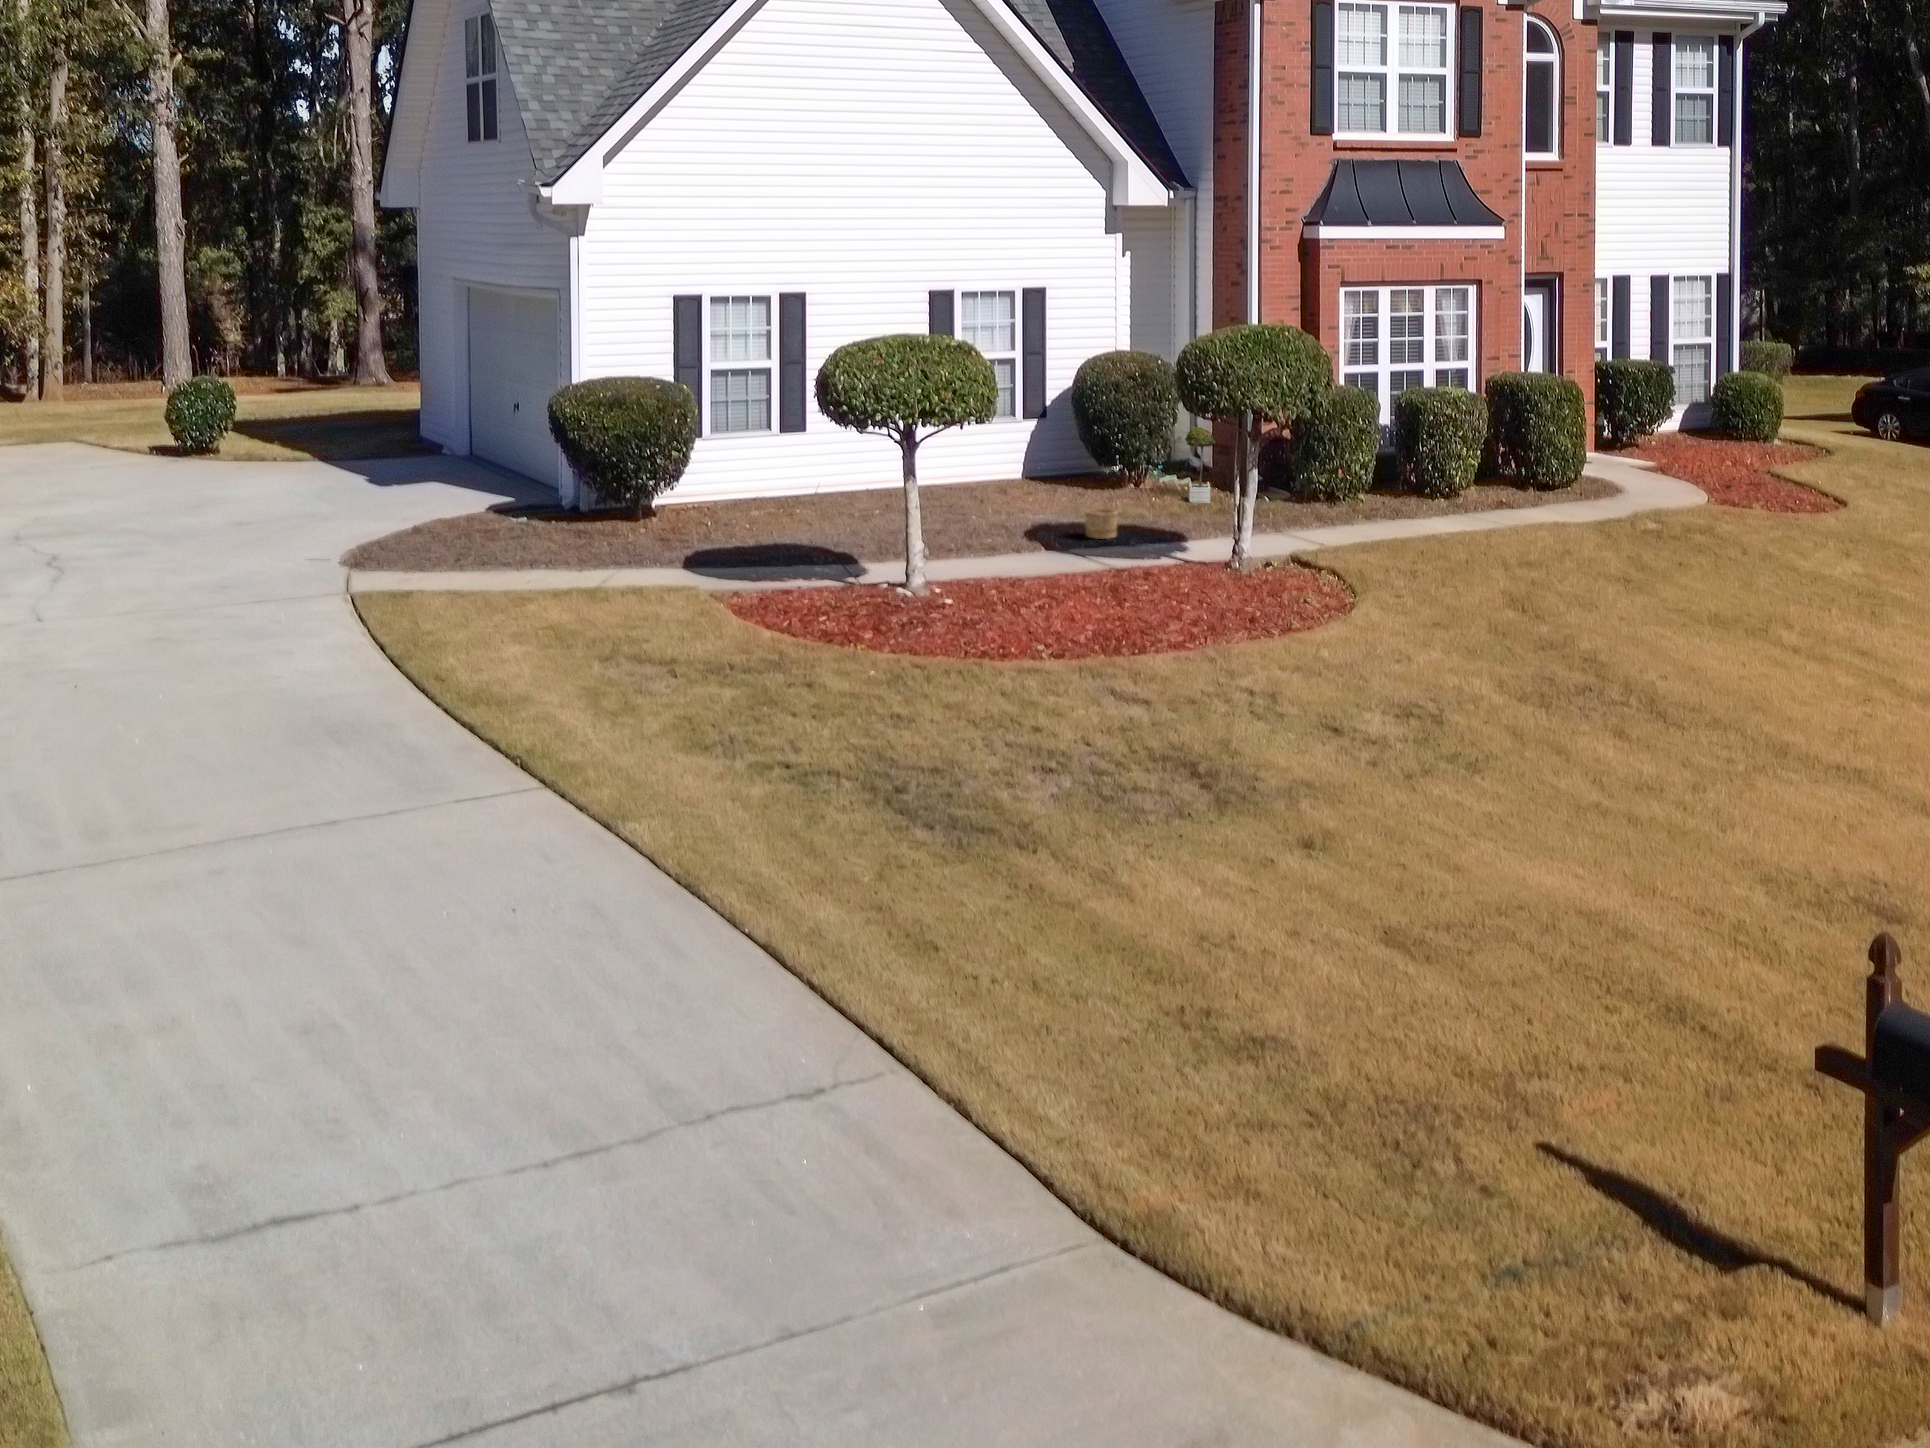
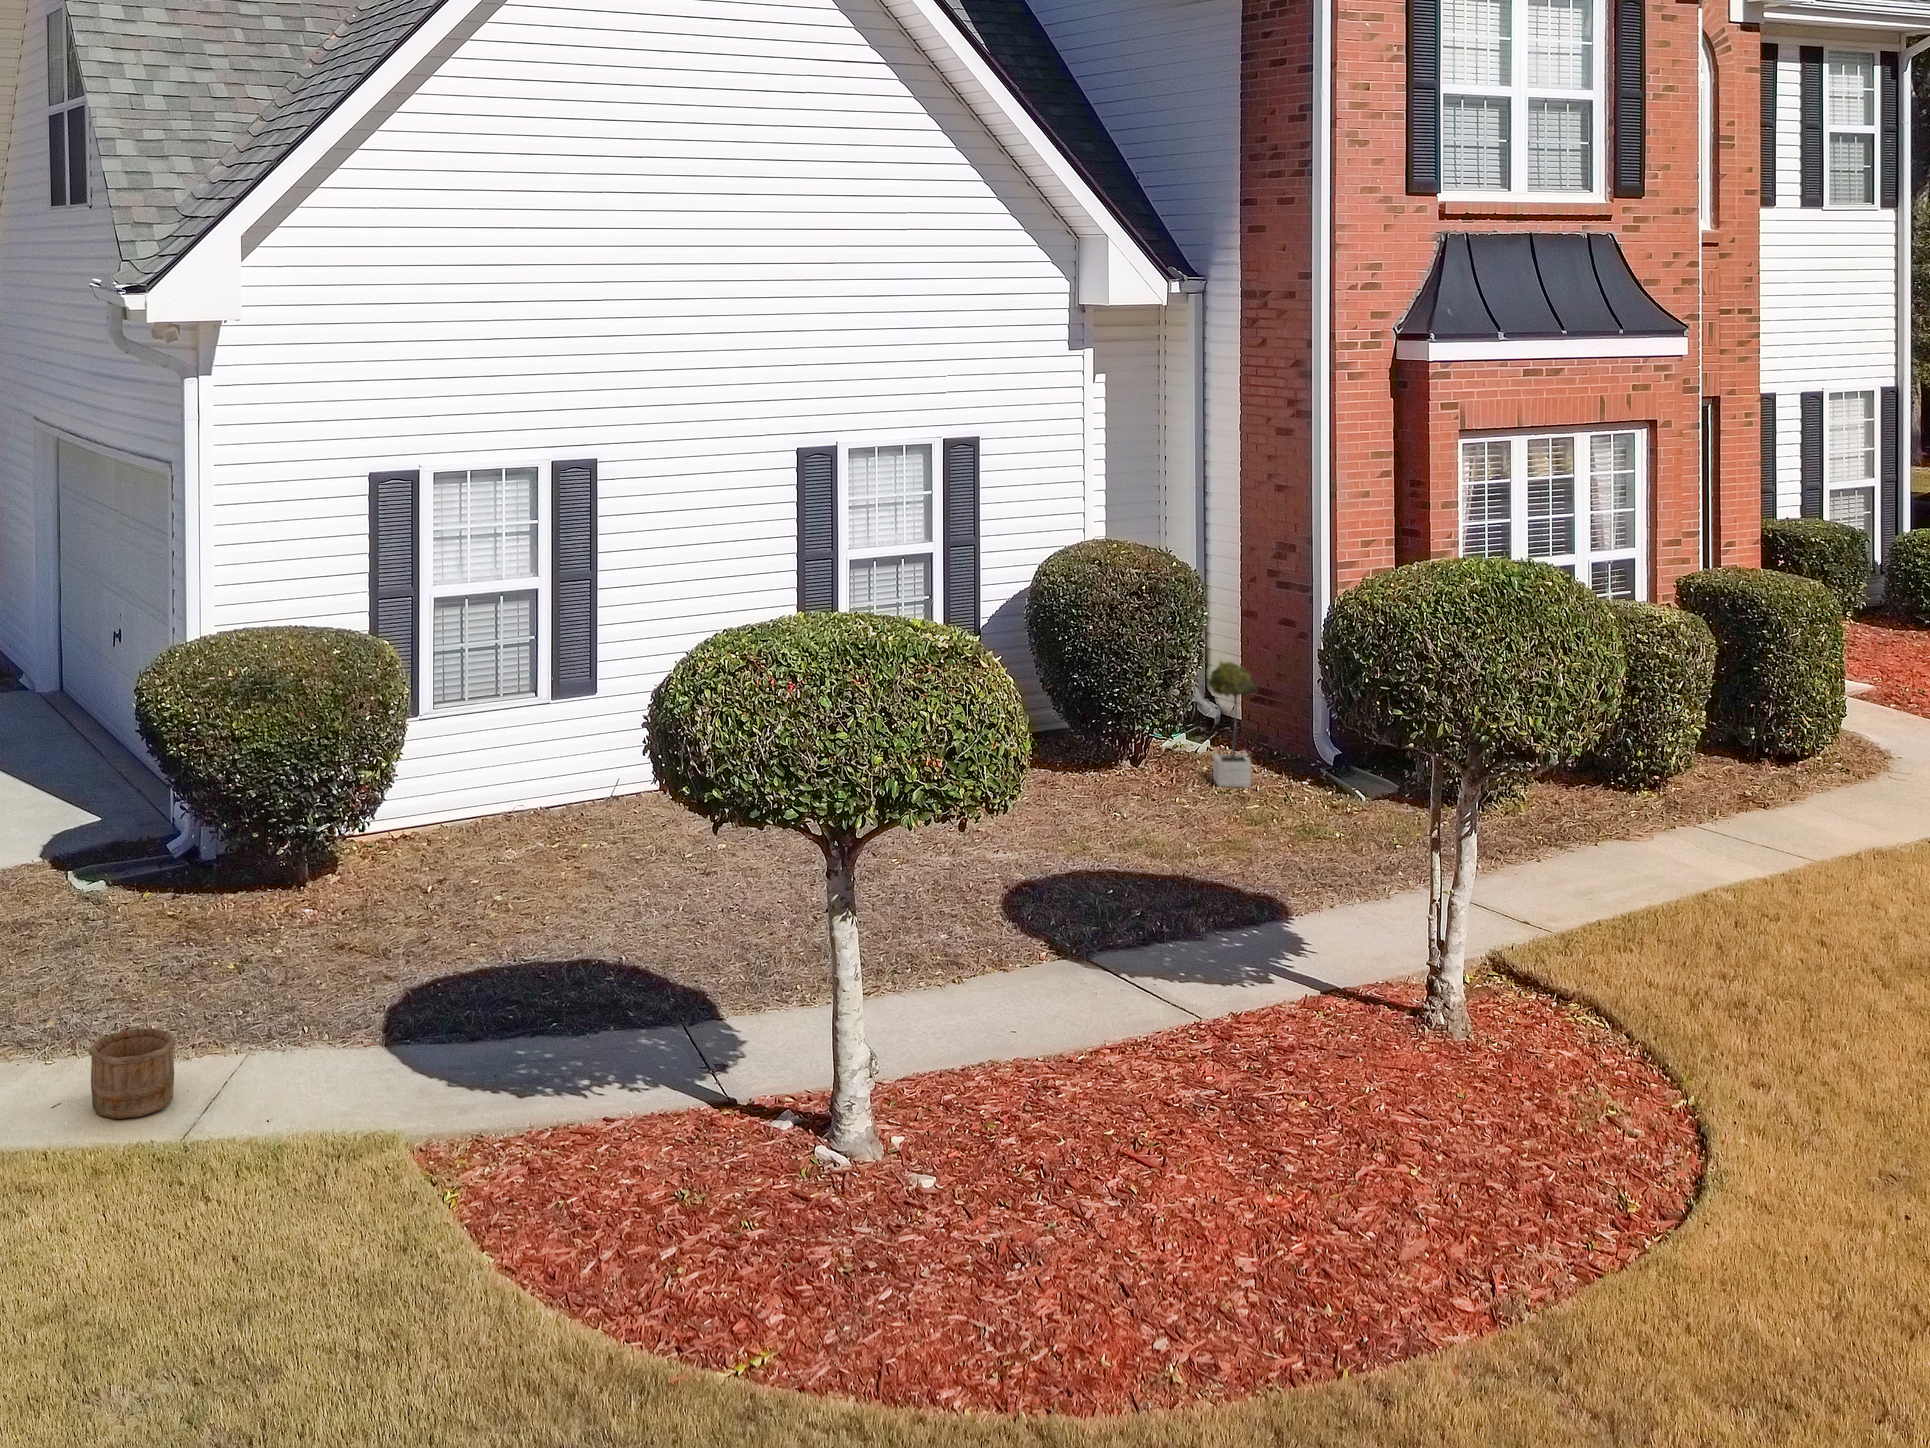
wooden bucket: present [1085,508,1118,539] -> present [88,1028,176,1119]

